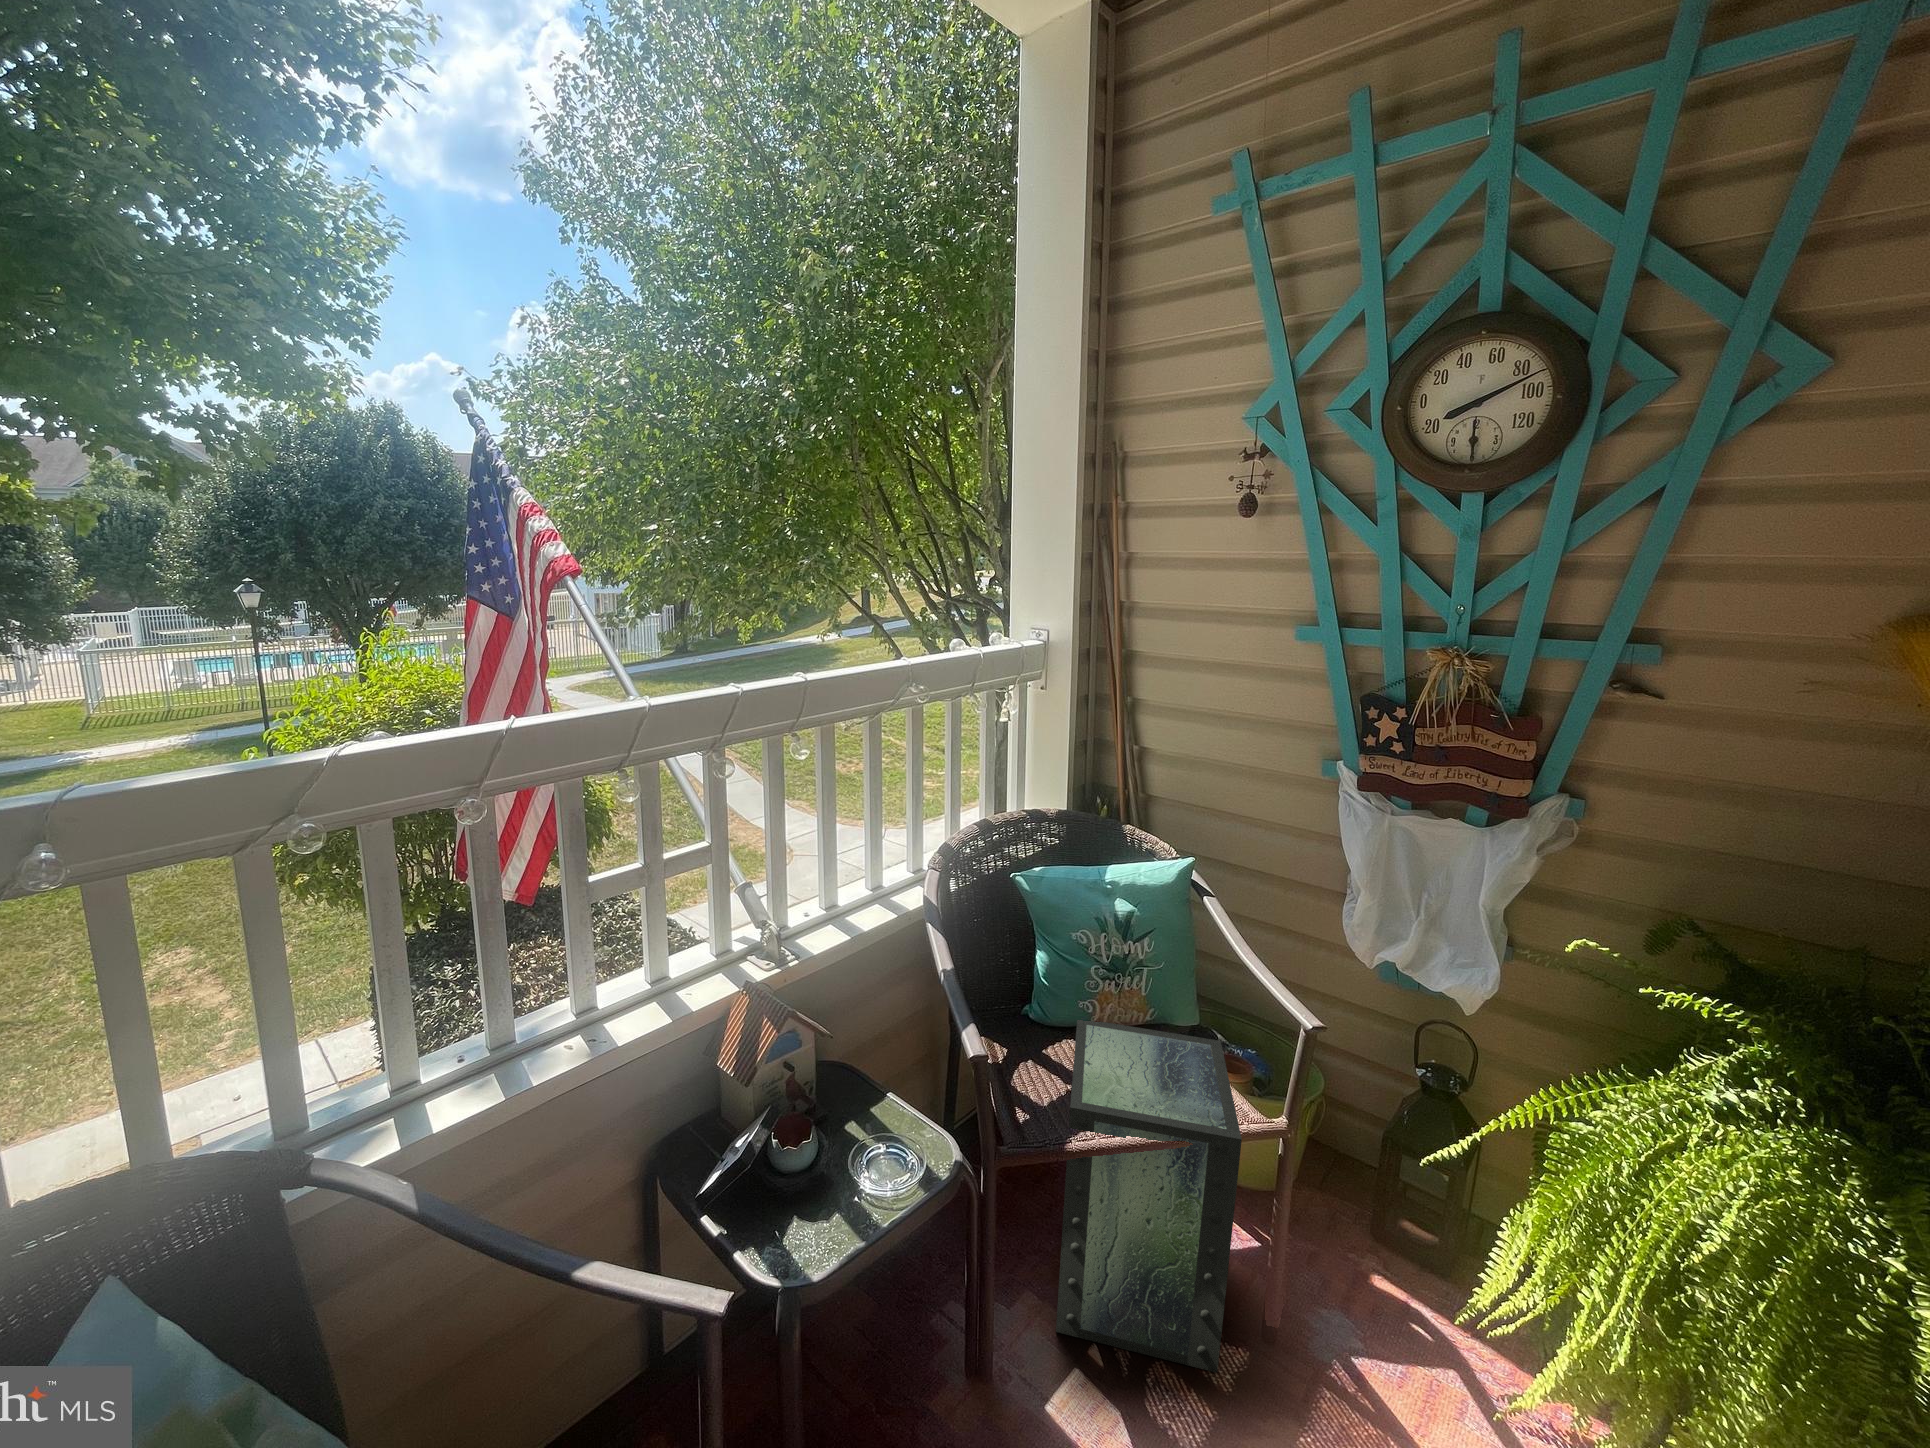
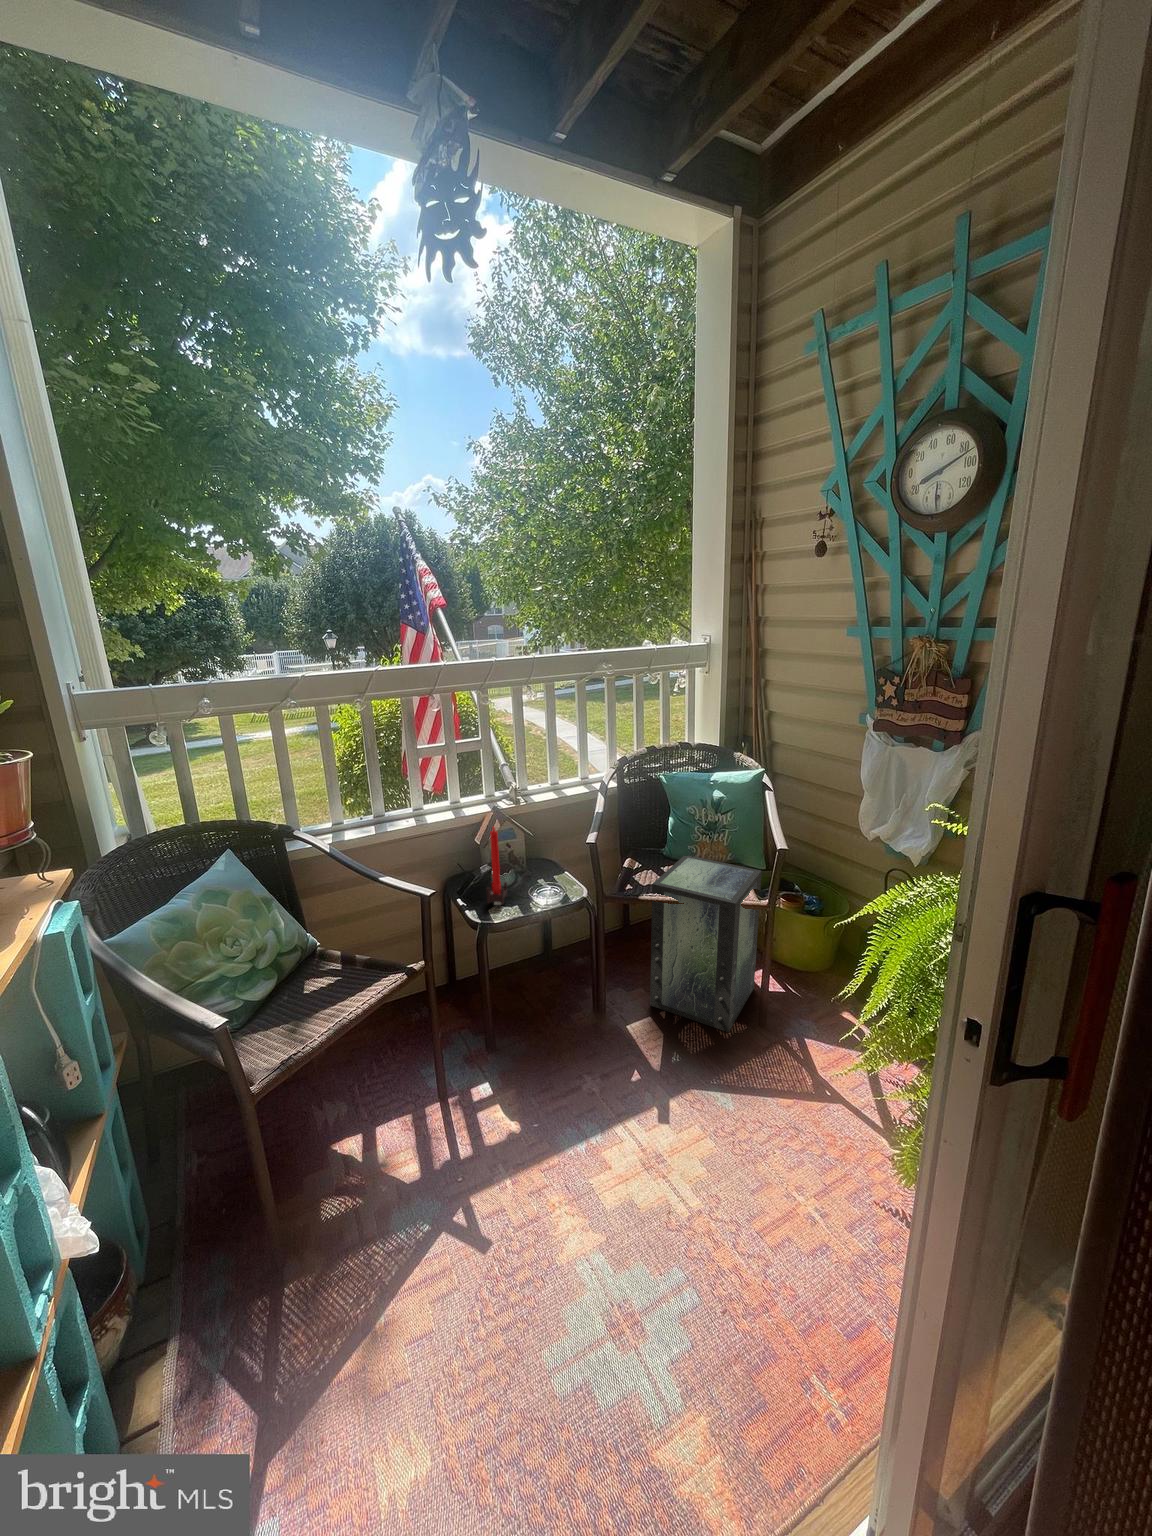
candle: none [779,1064,816,1236] -> present [487,827,507,905]

